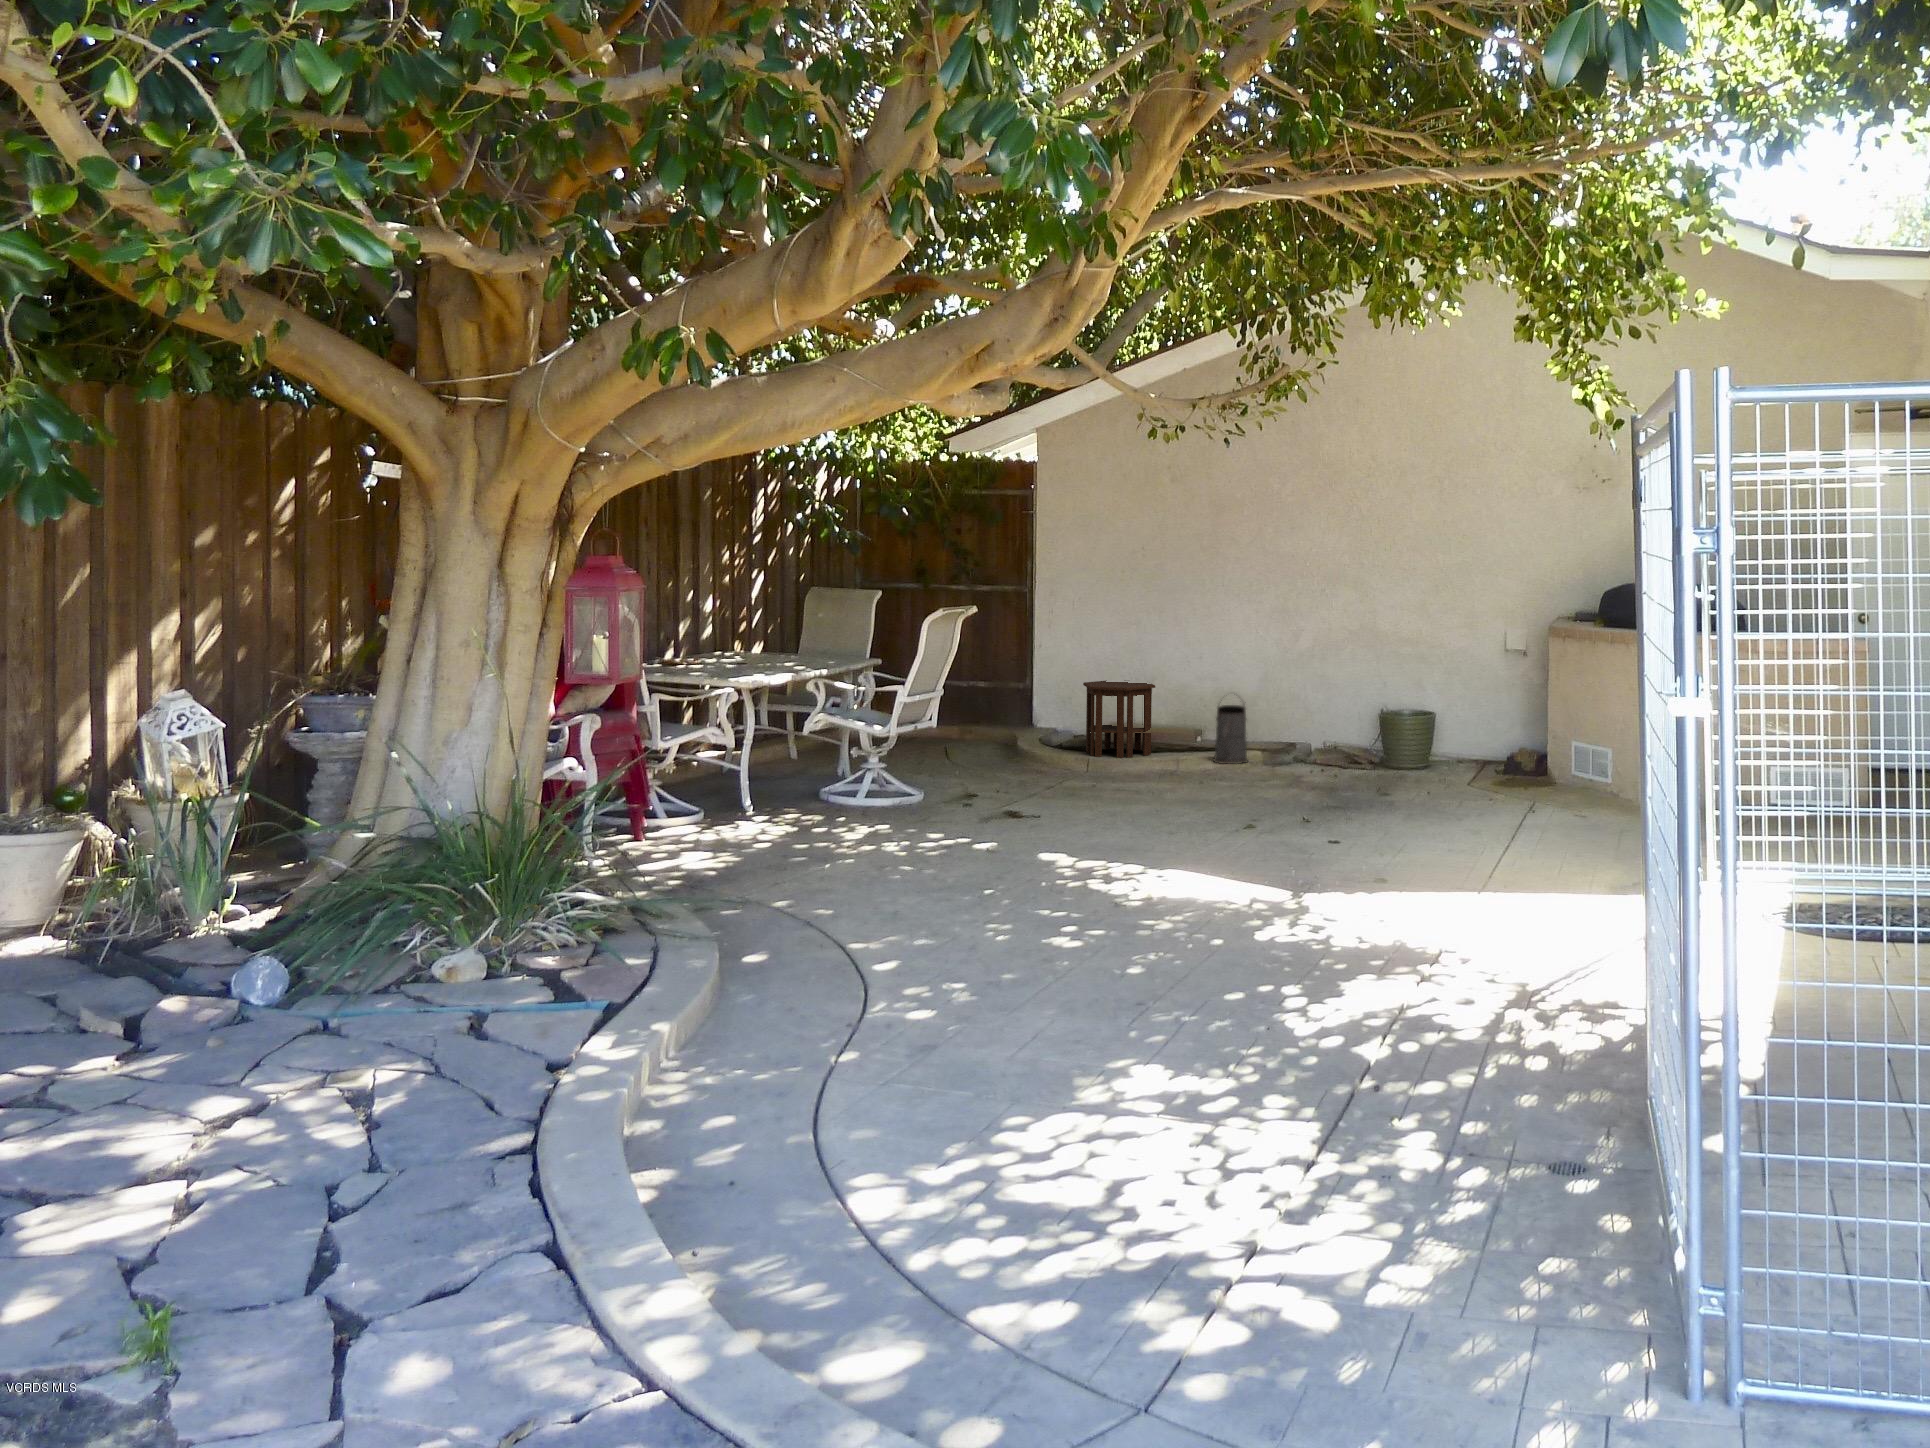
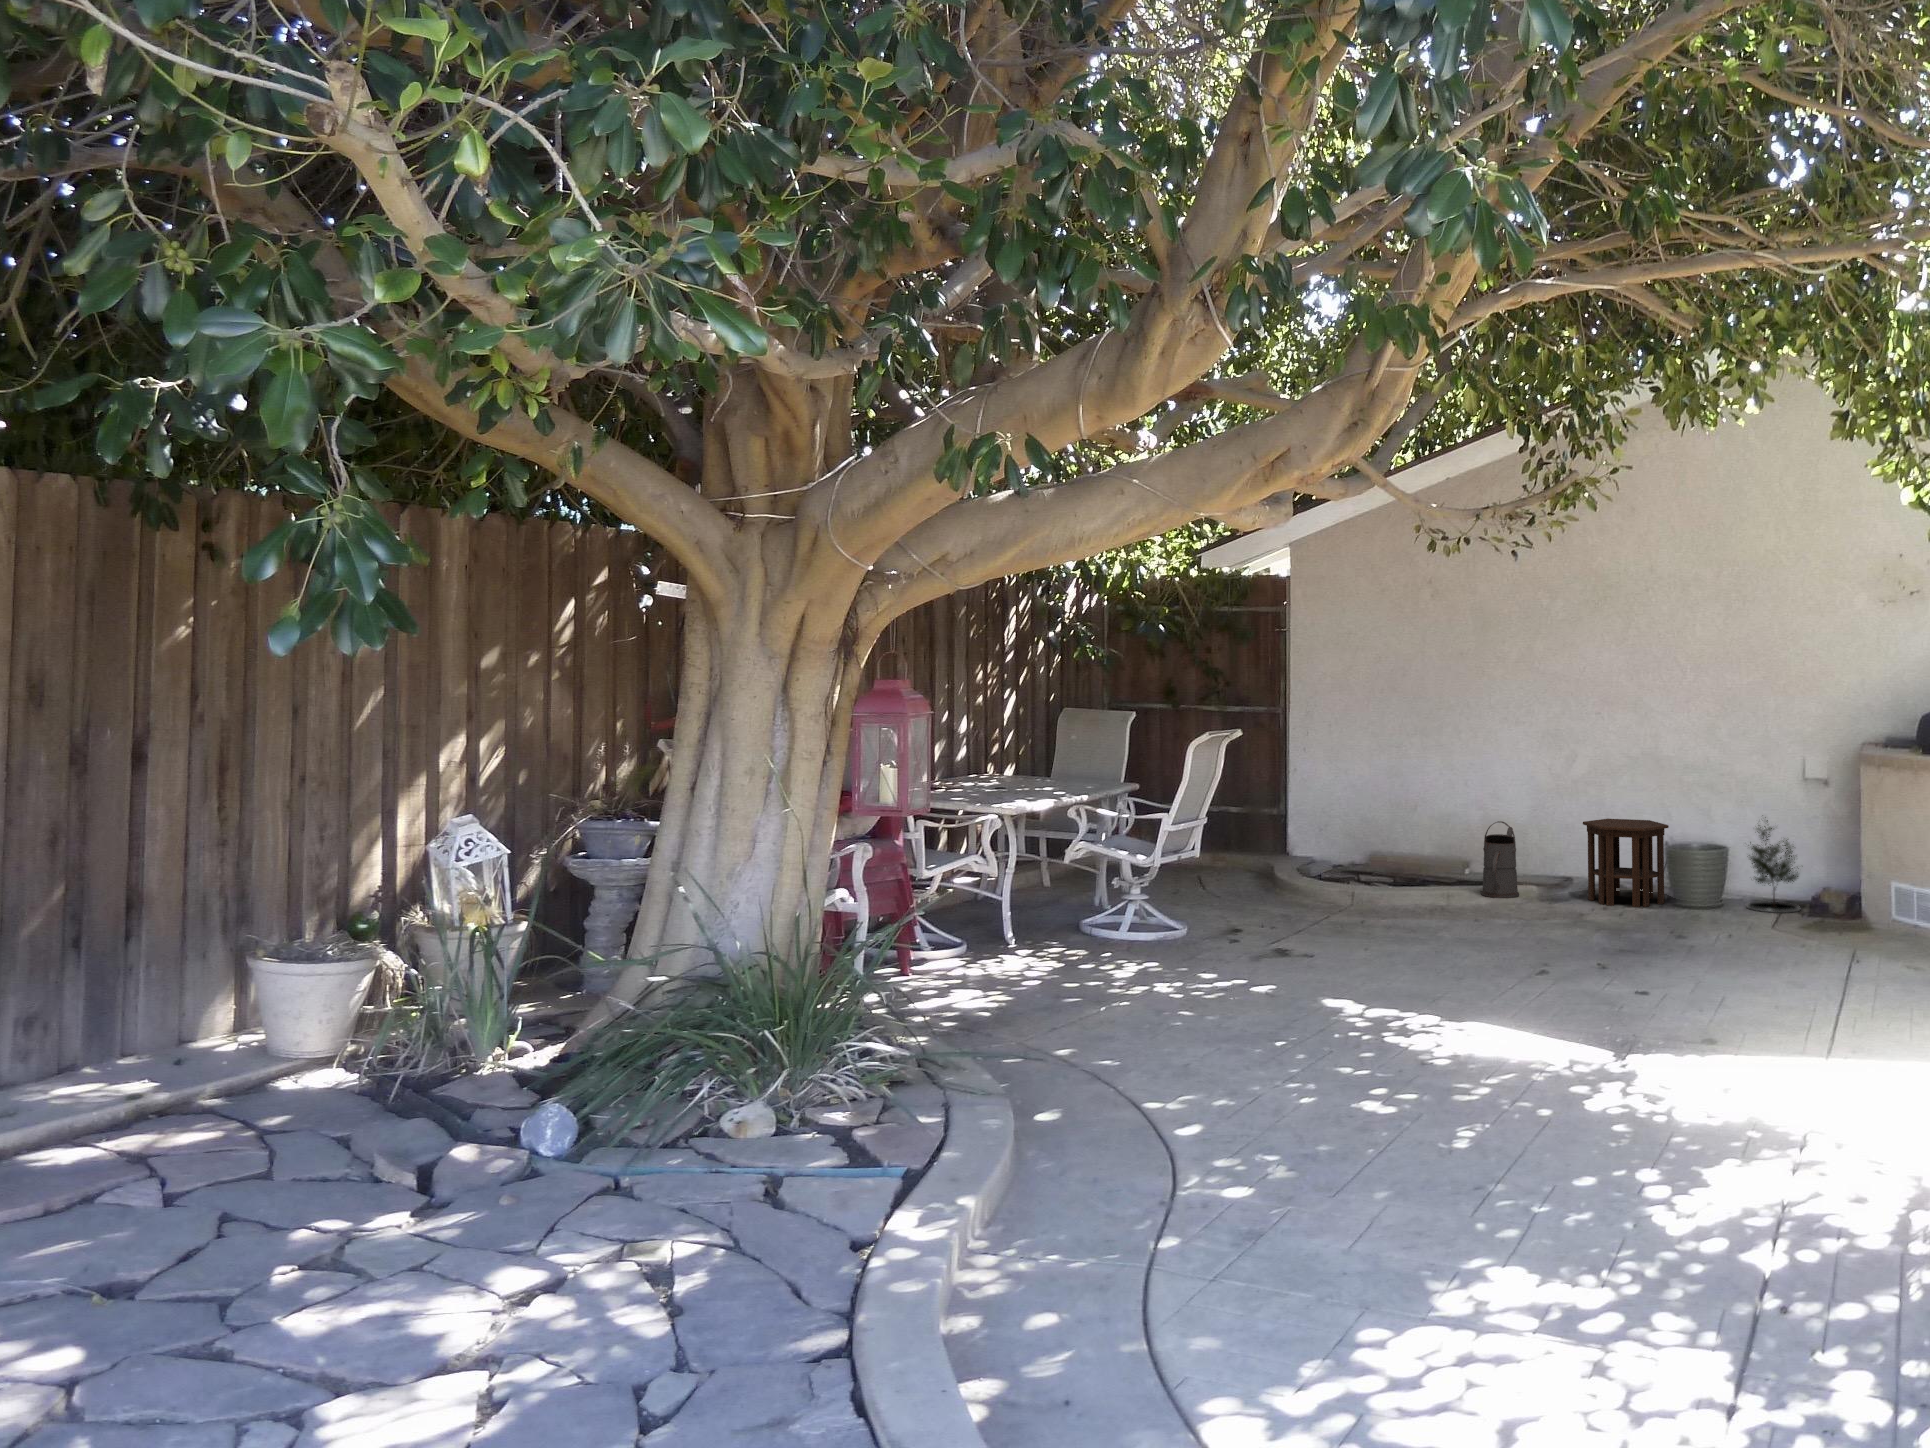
side table: present [1083,680,1155,758] -> present [1583,819,1669,907]
potted tree: none [1451,684,1504,773] -> present [1746,817,1800,913]

